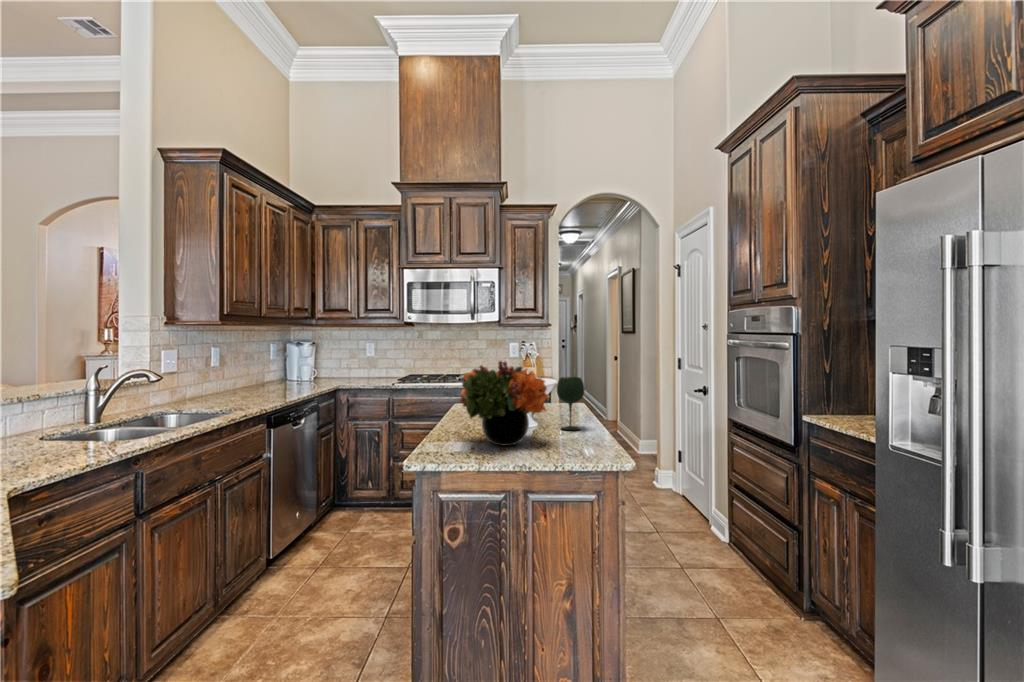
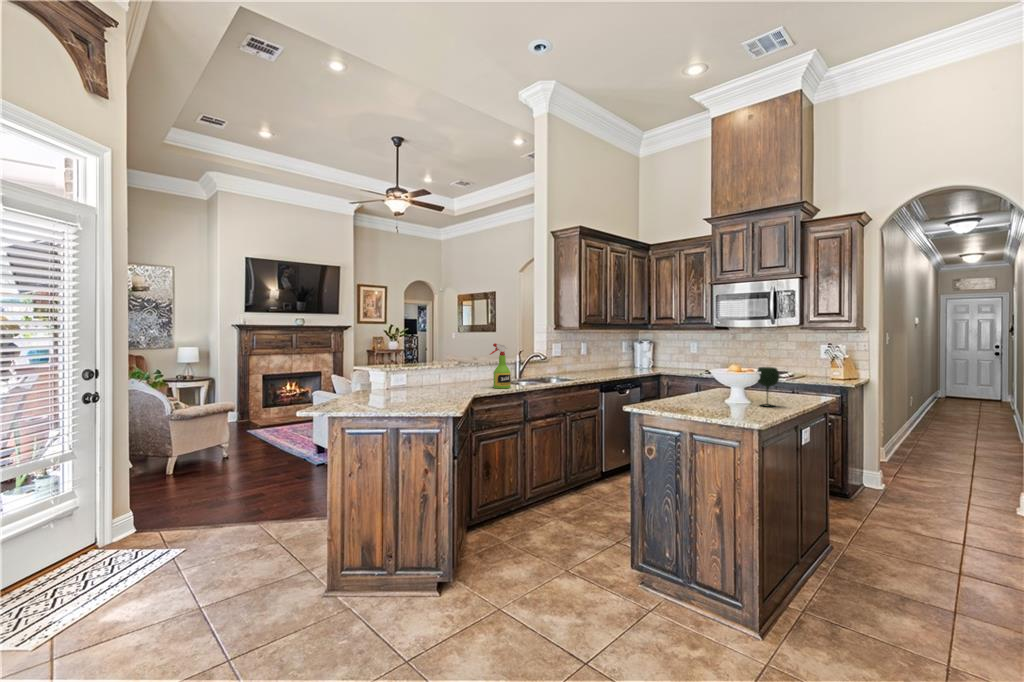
spray bottle: none [36,355,99,457] -> present [490,343,511,389]
flower arrangement: present [460,361,549,446] -> none [664,352,731,407]

